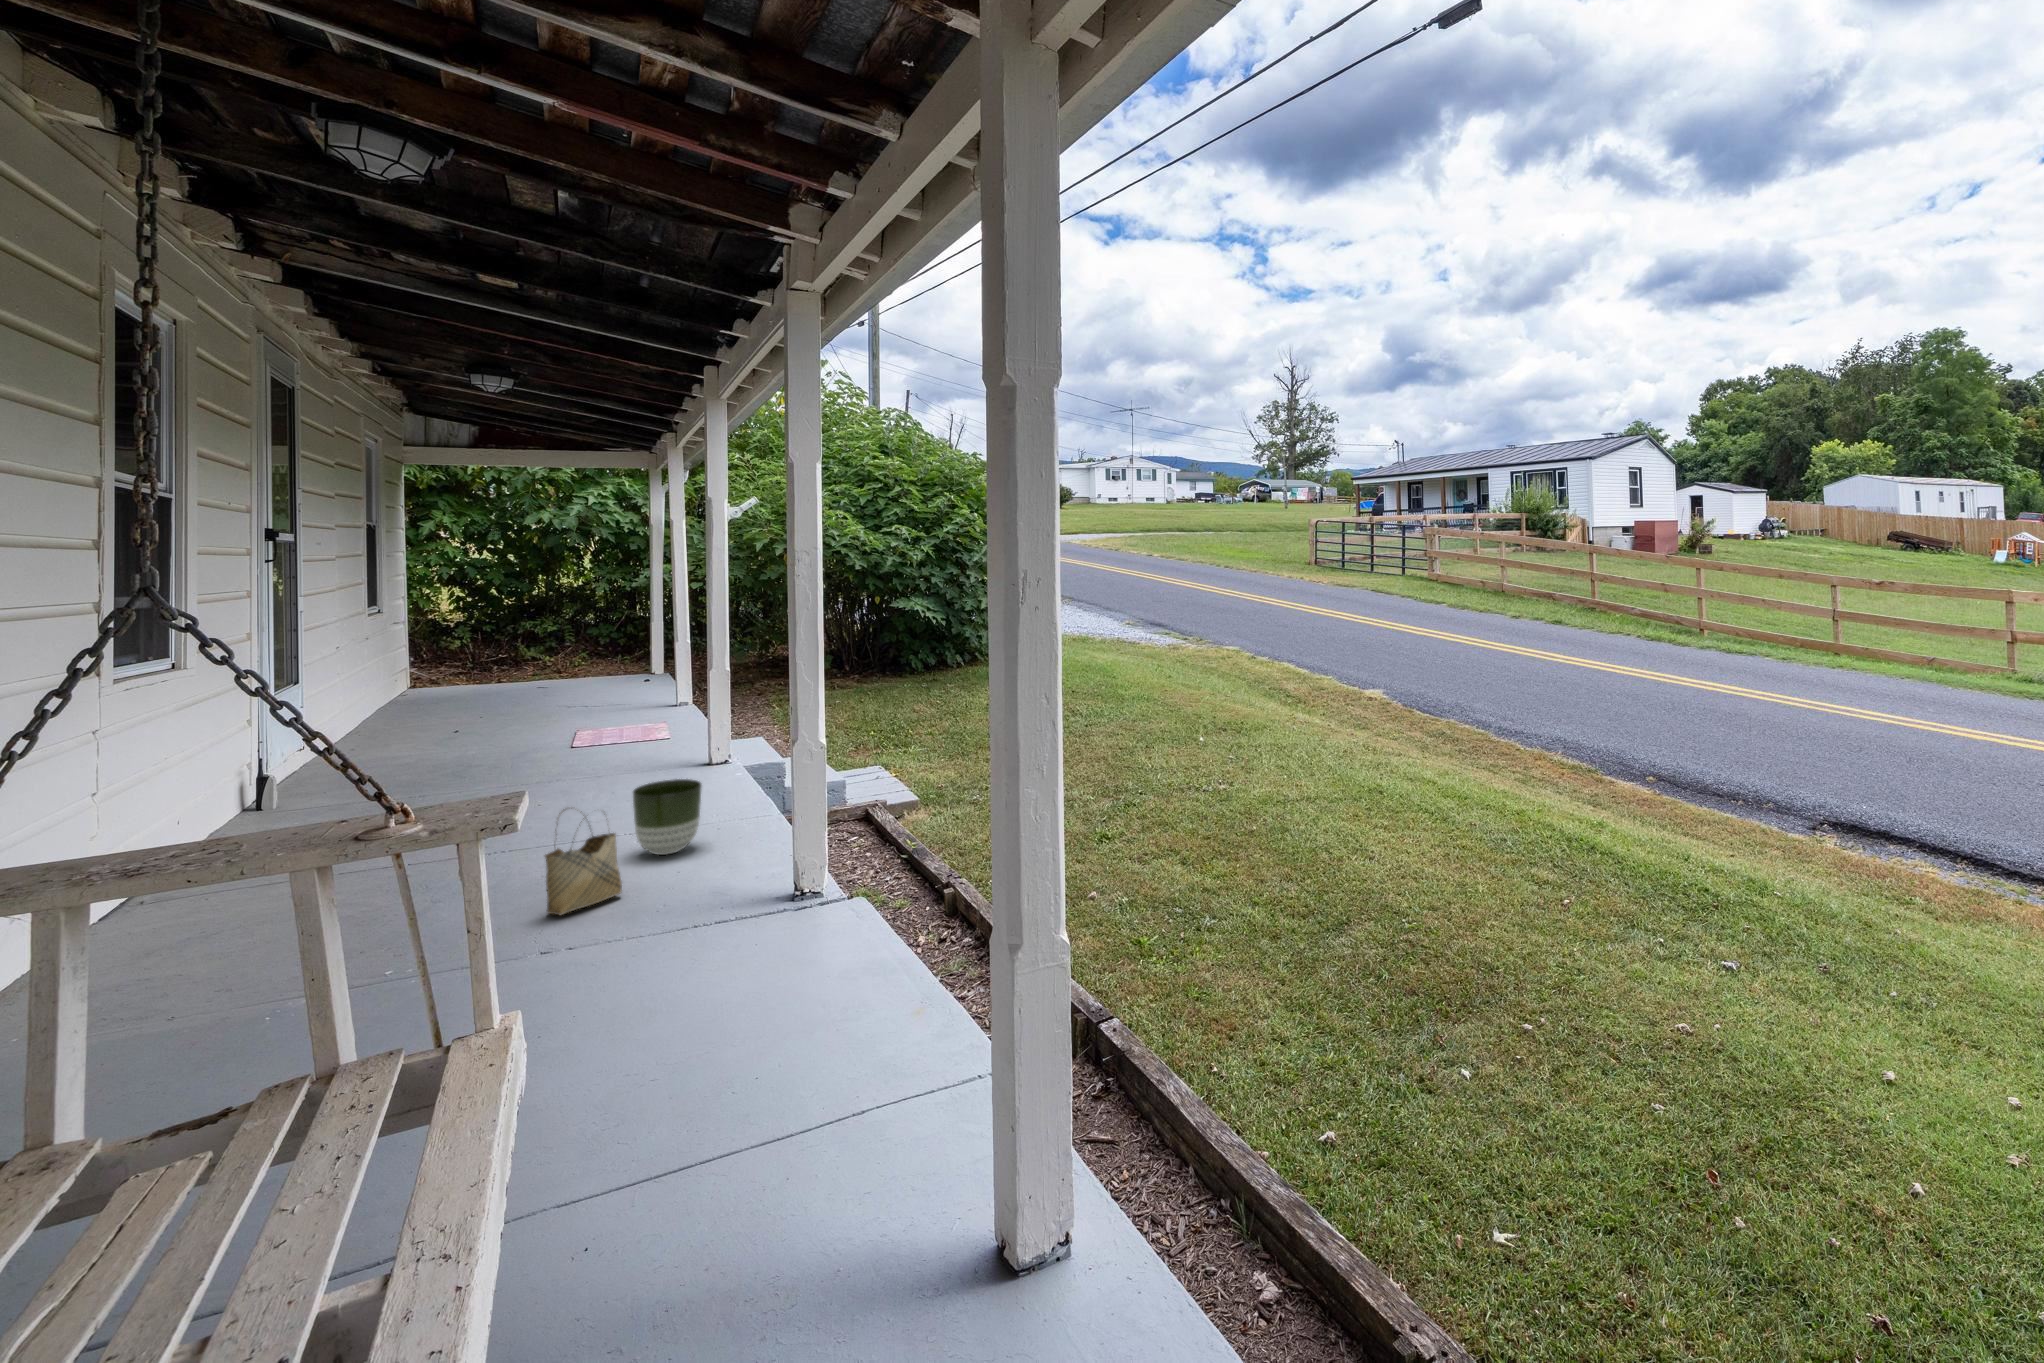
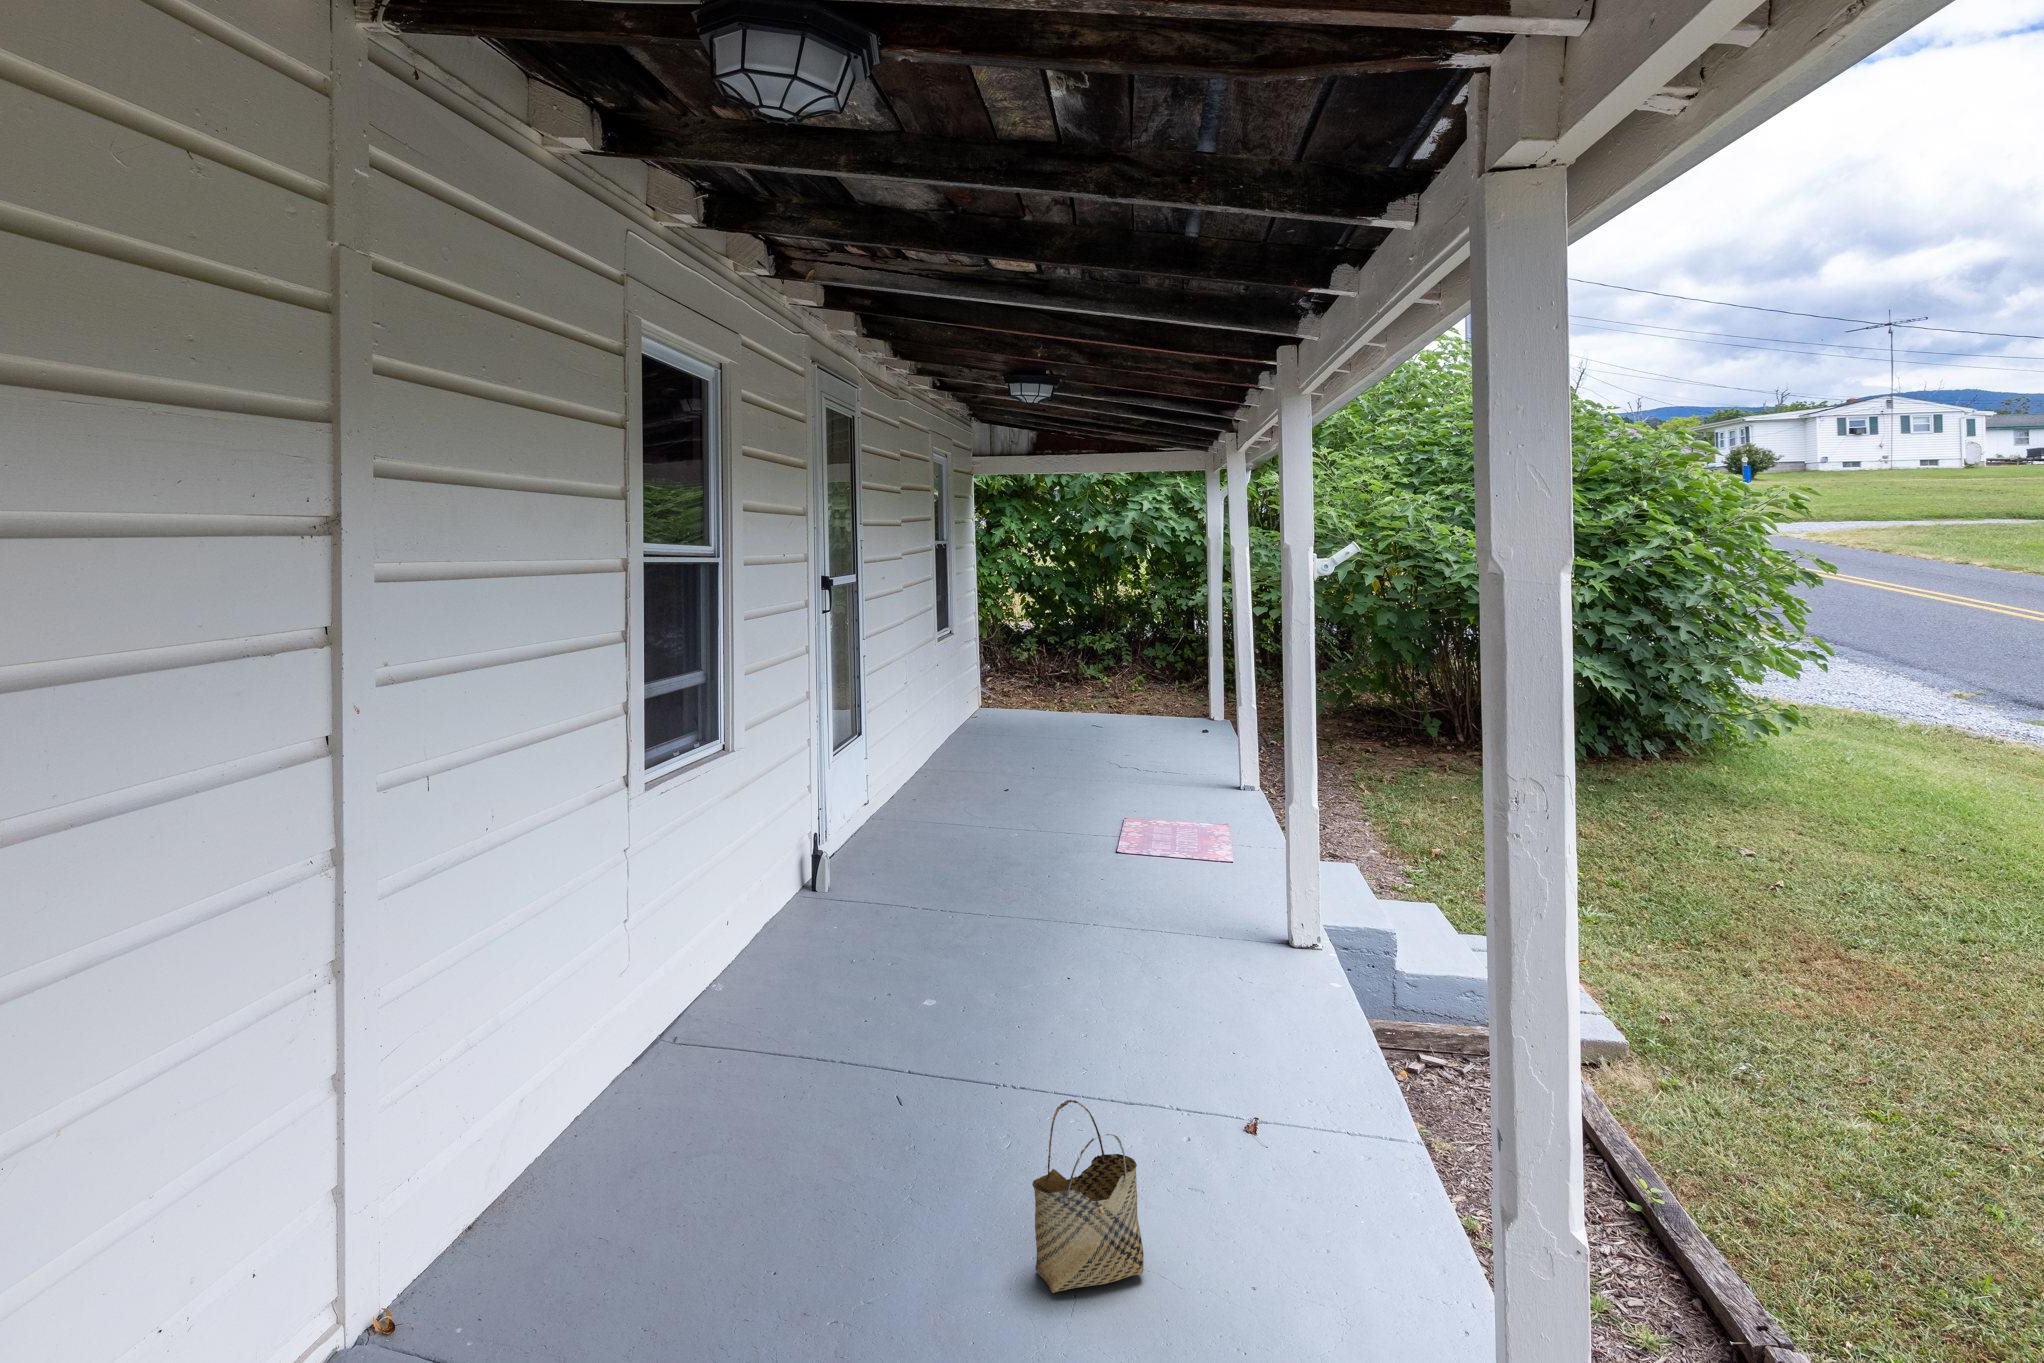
planter: present [633,779,701,855] -> none [1166,1037,1271,1177]

